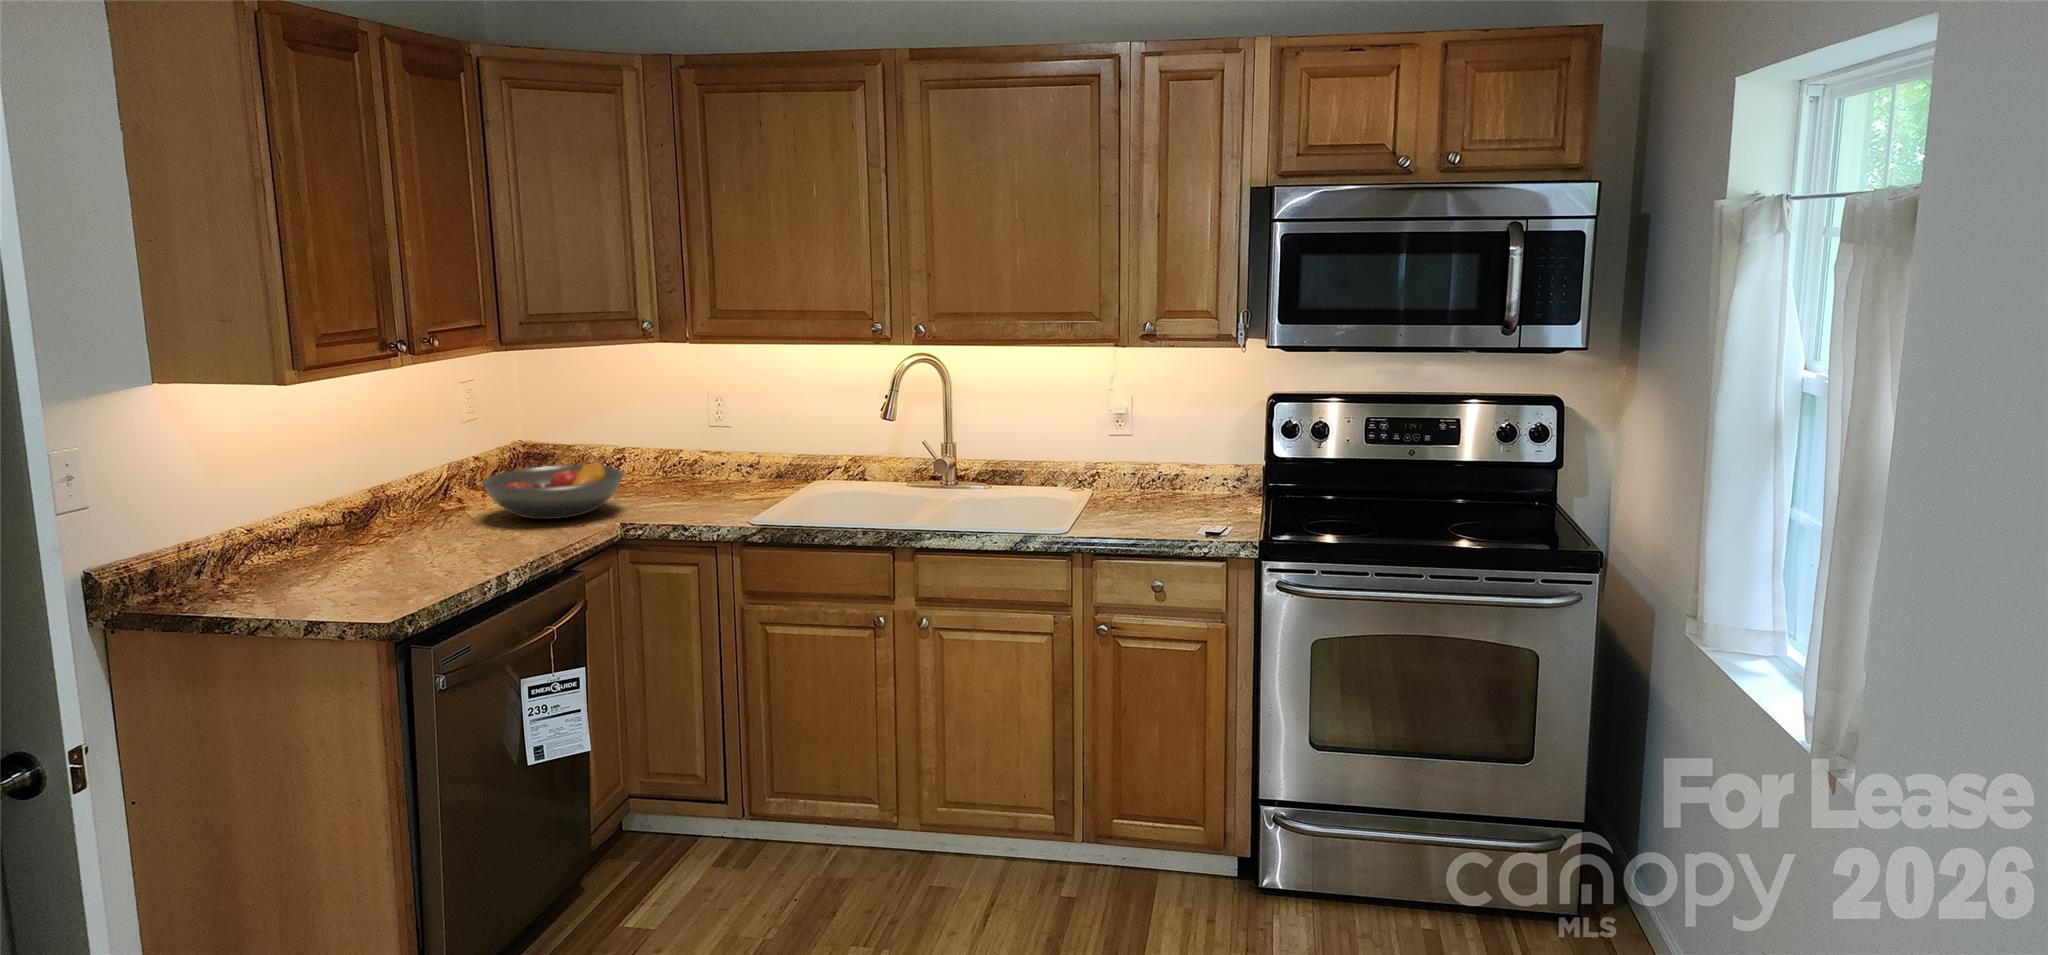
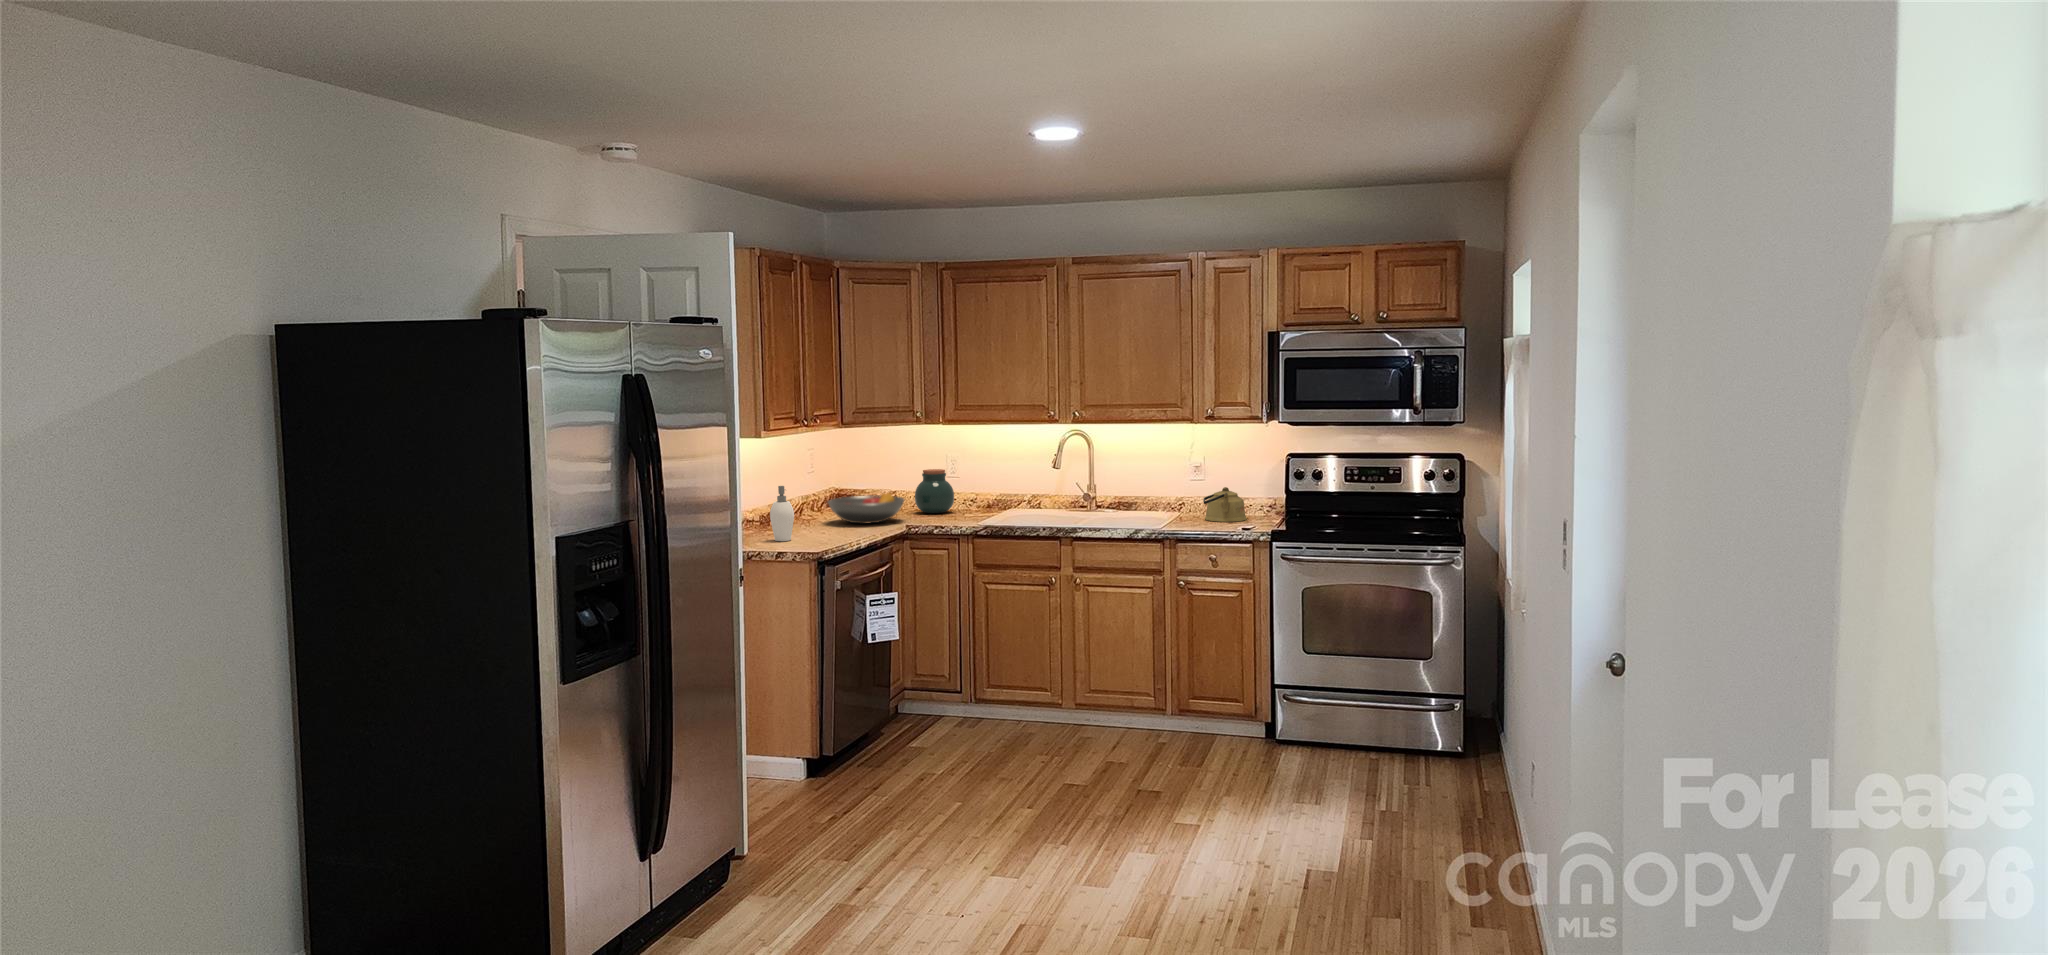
jar: none [651,416,717,491] -> present [915,469,954,513]
kettle: none [1131,452,1203,511] -> present [1203,487,1247,522]
soap dispenser: none [334,468,388,574] -> present [770,486,794,541]

